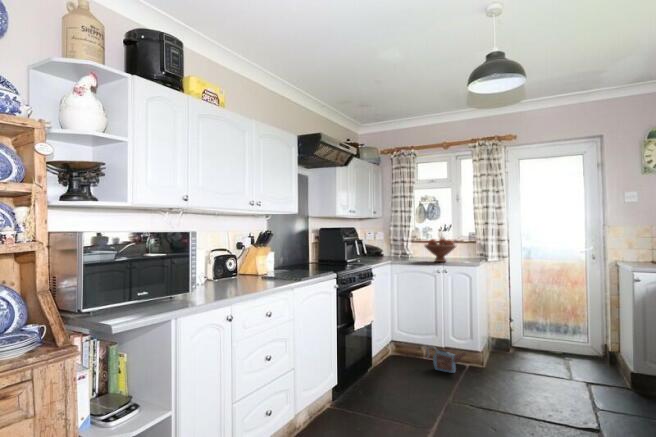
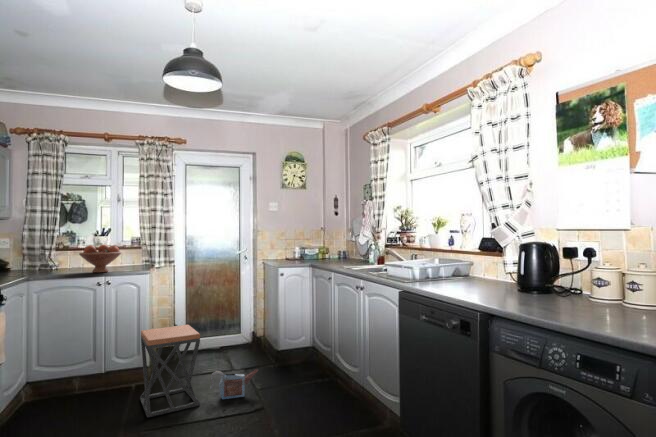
stool: none [470,317,526,402] -> present [140,325,200,418]
watering can: present [427,346,467,373] -> present [210,369,258,399]

